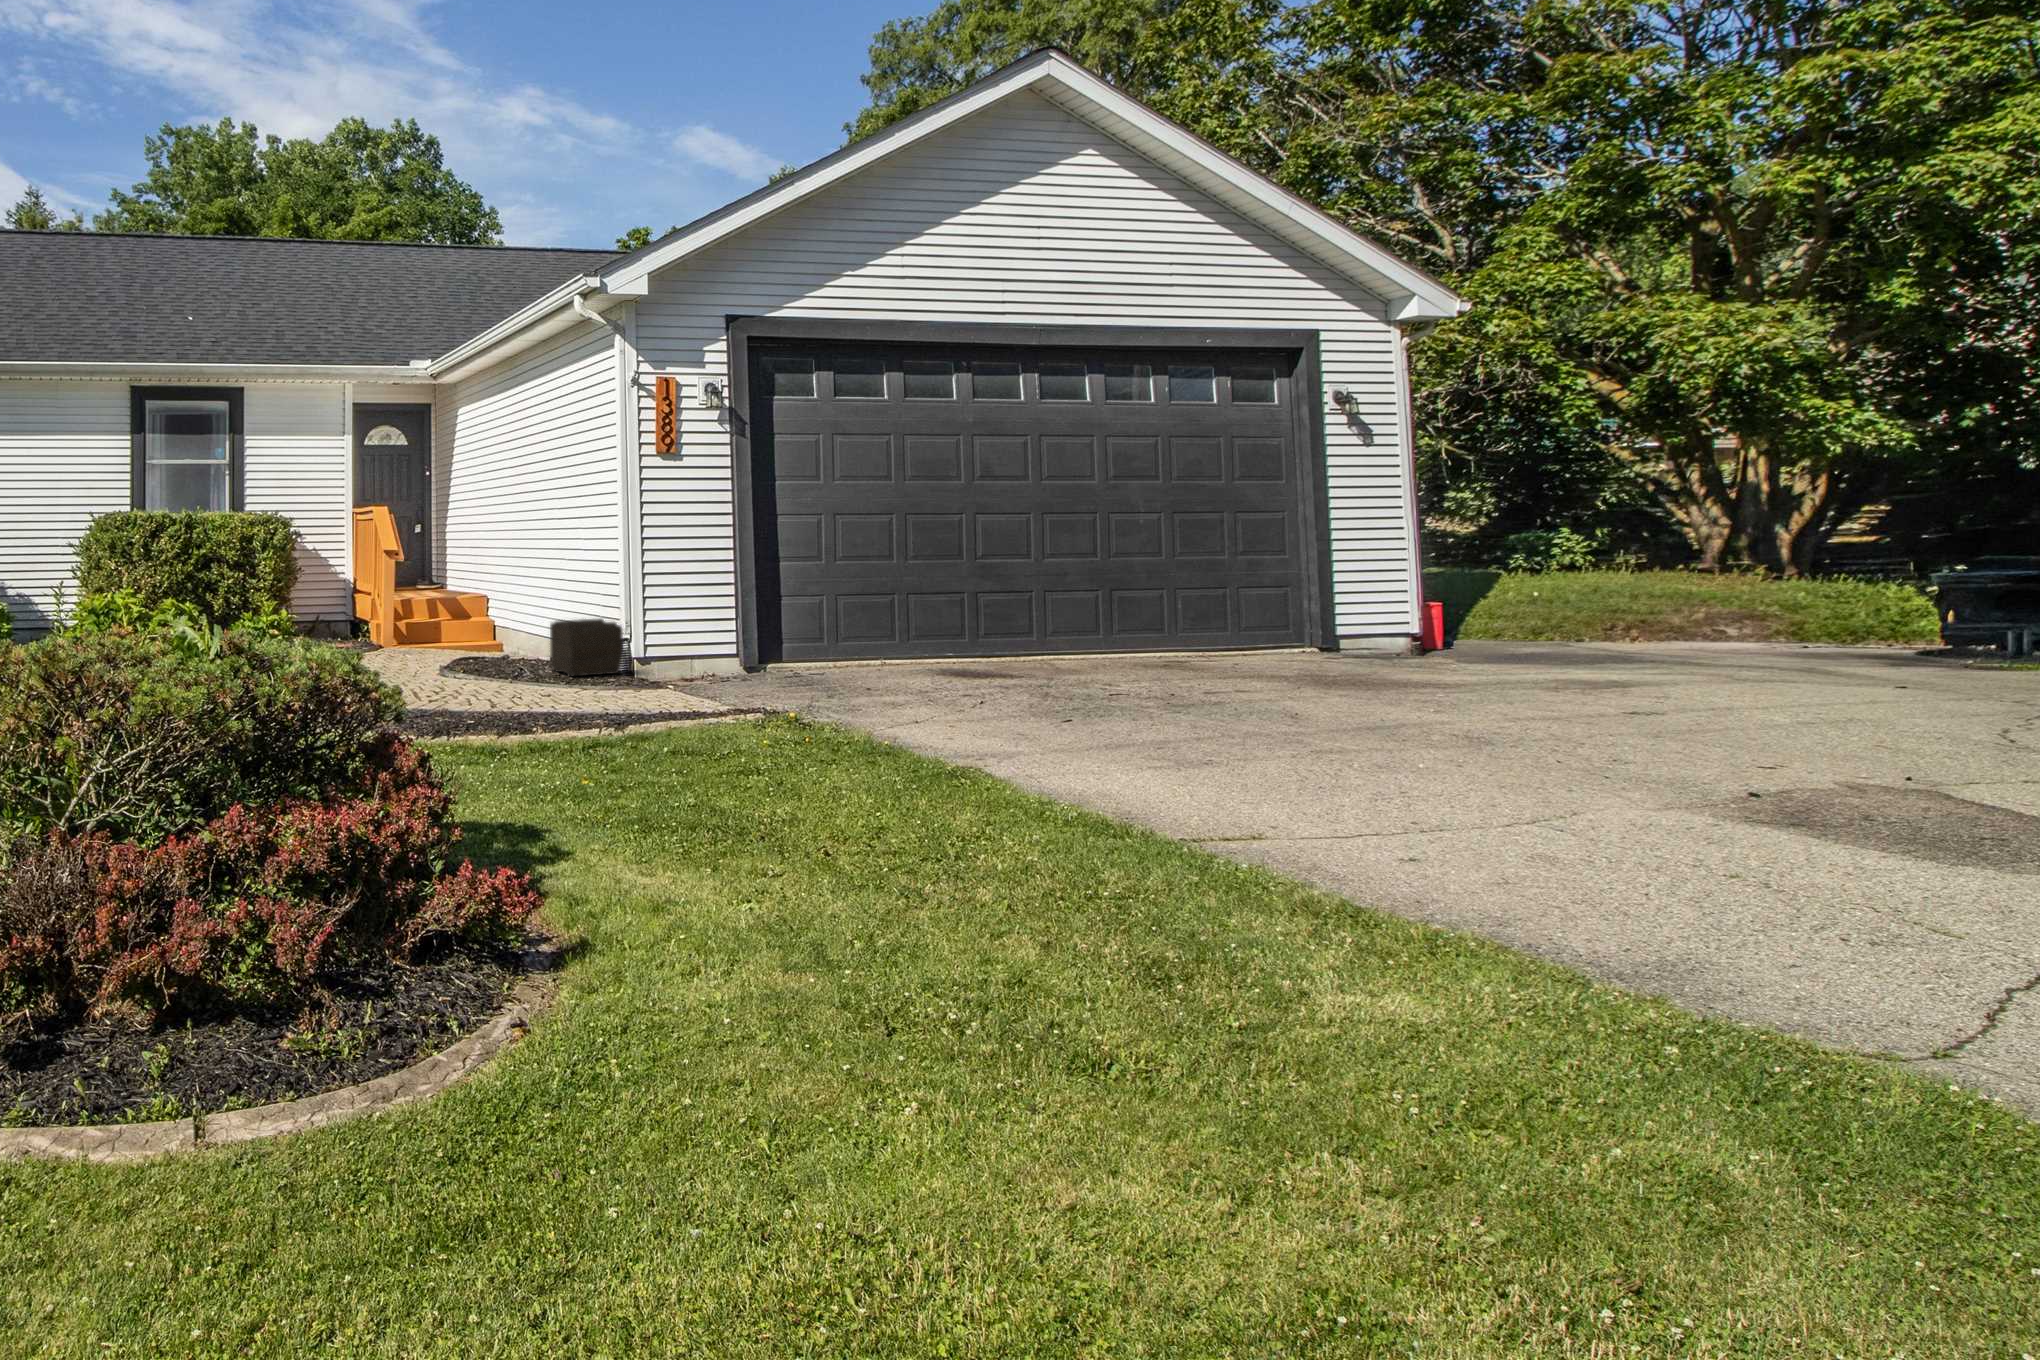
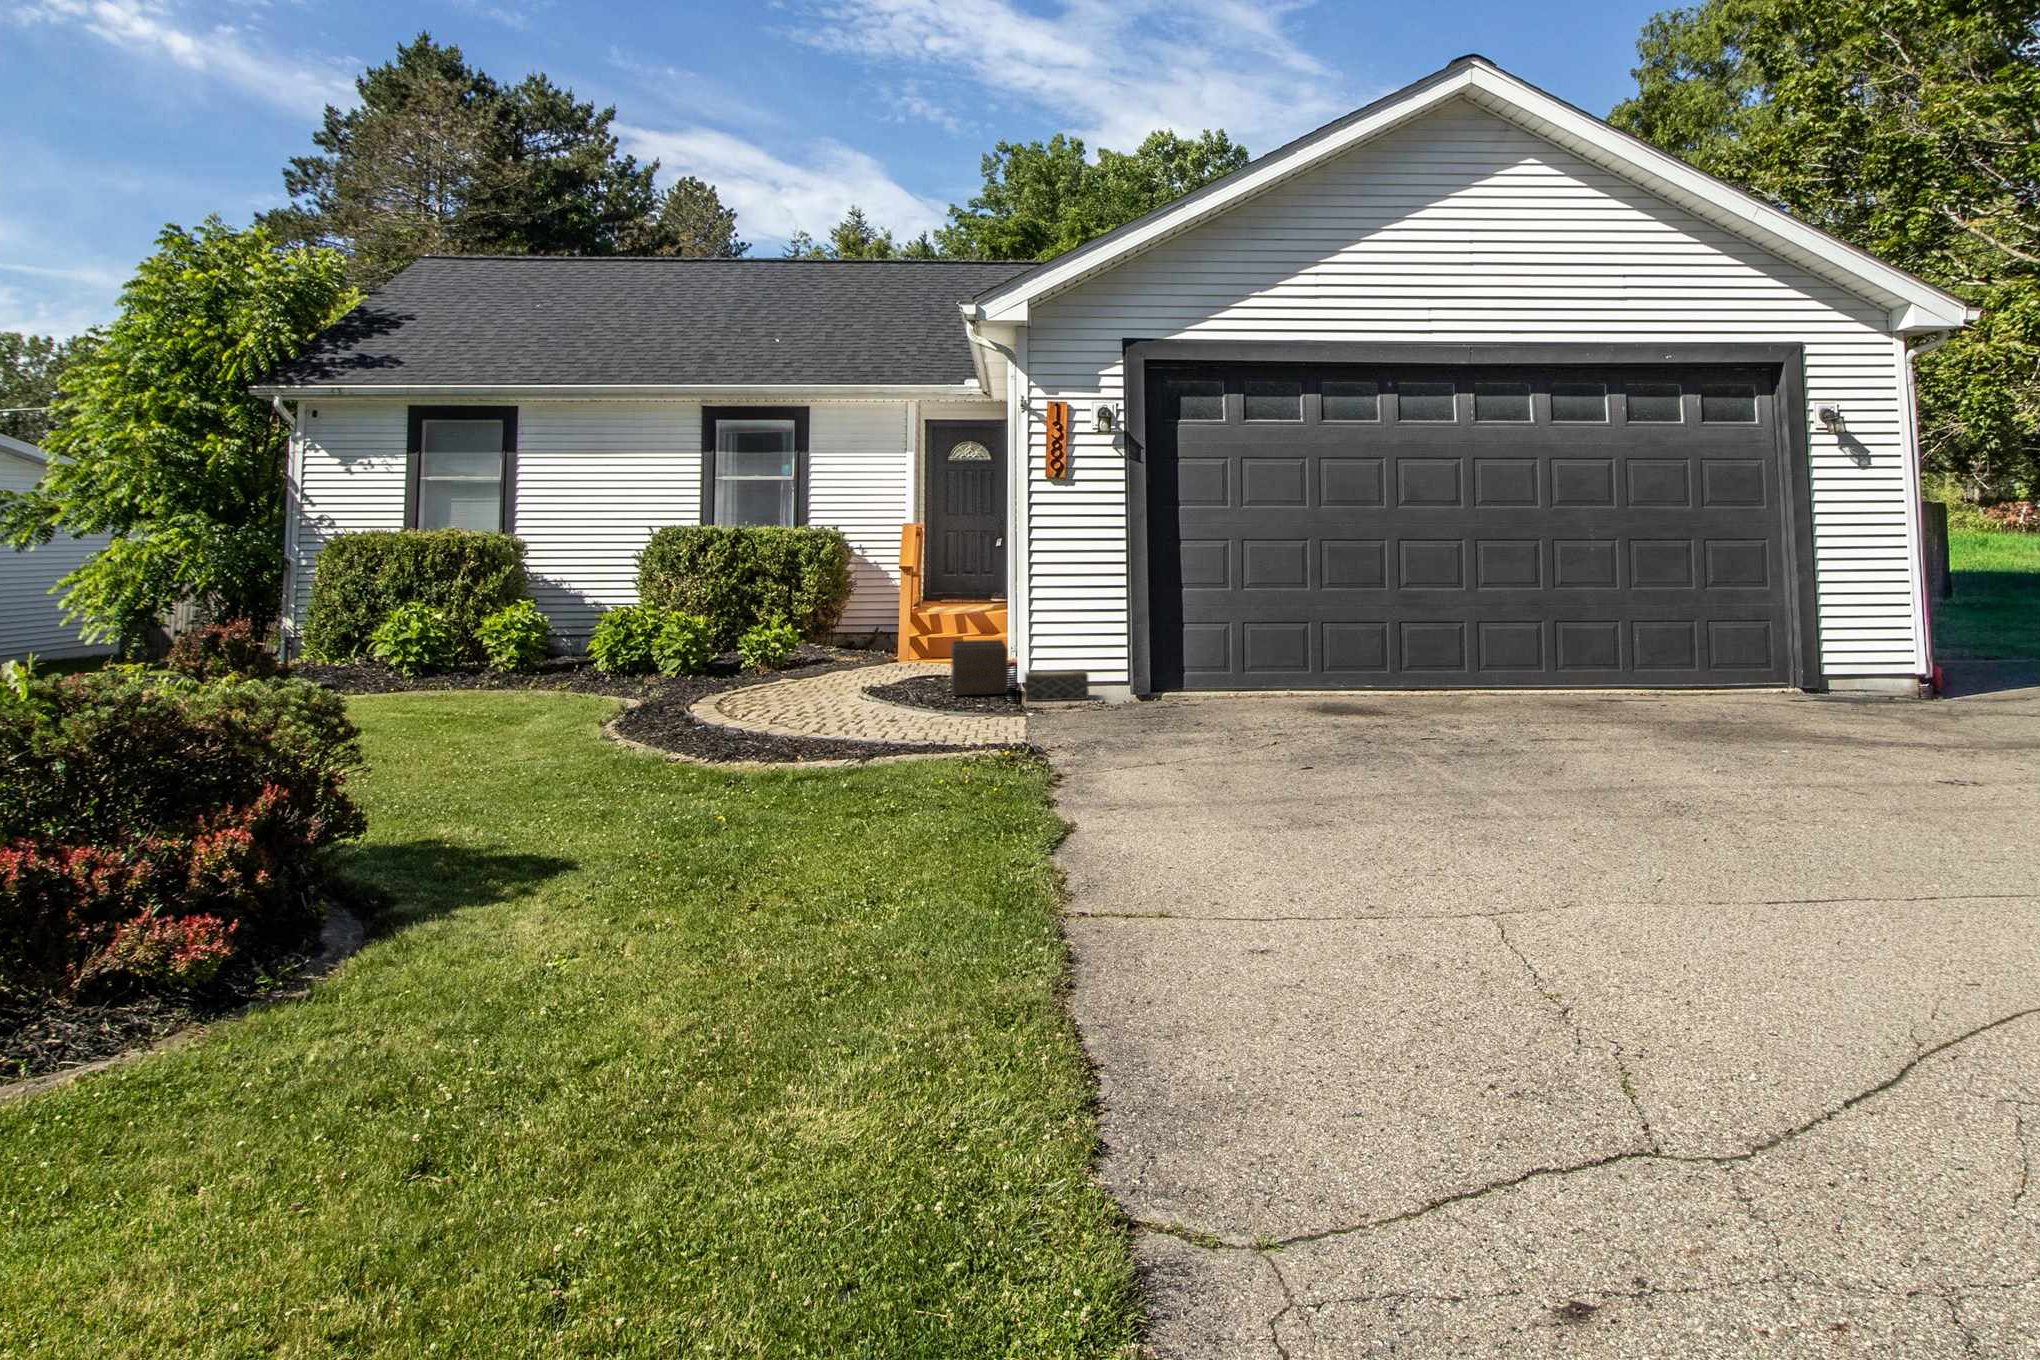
woven basket: none [641,646,713,679] -> present [1024,671,1089,701]

